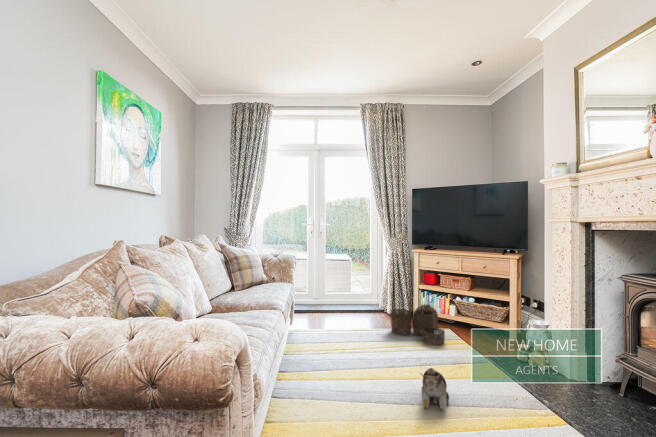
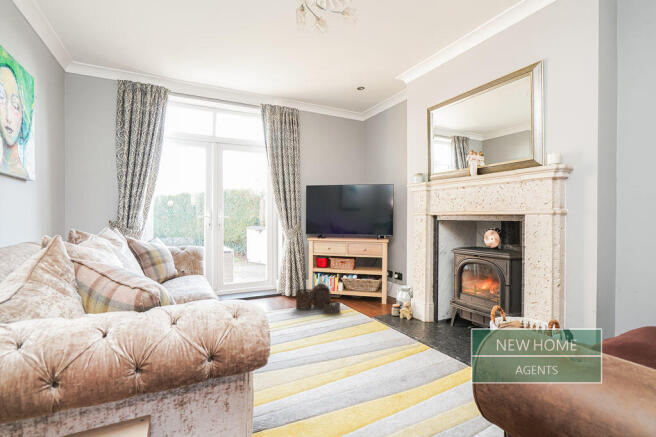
plush toy: present [421,368,449,410] -> none [342,326,361,357]

